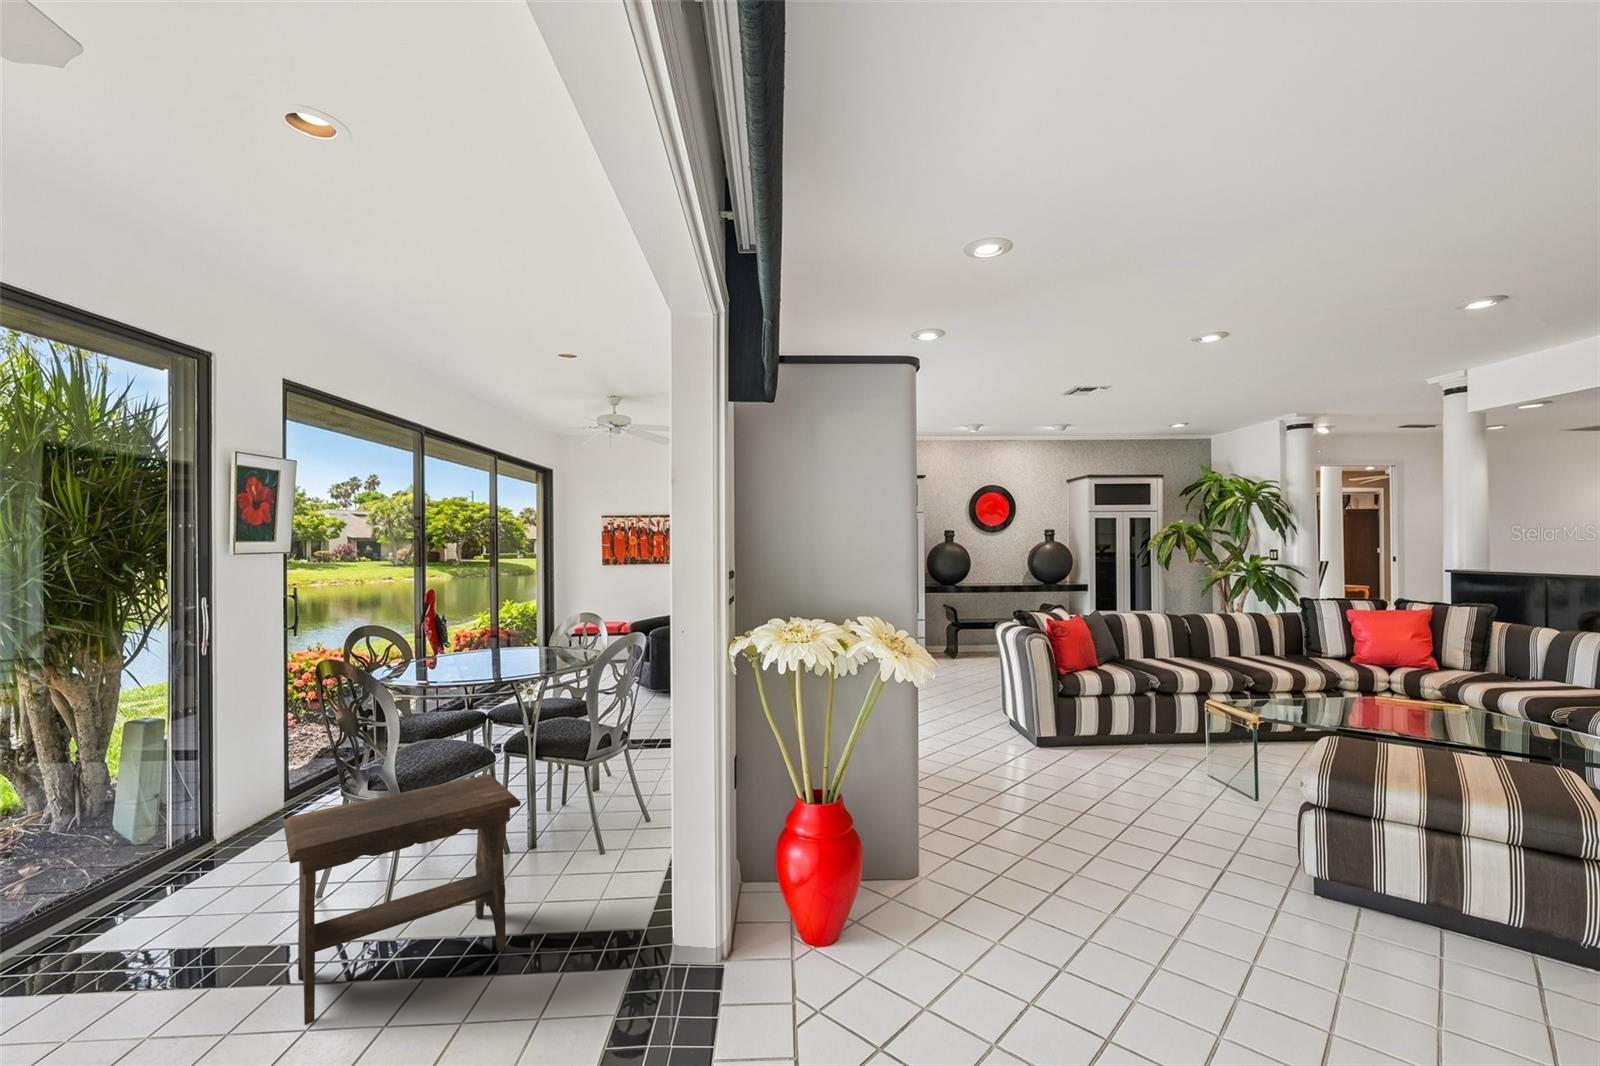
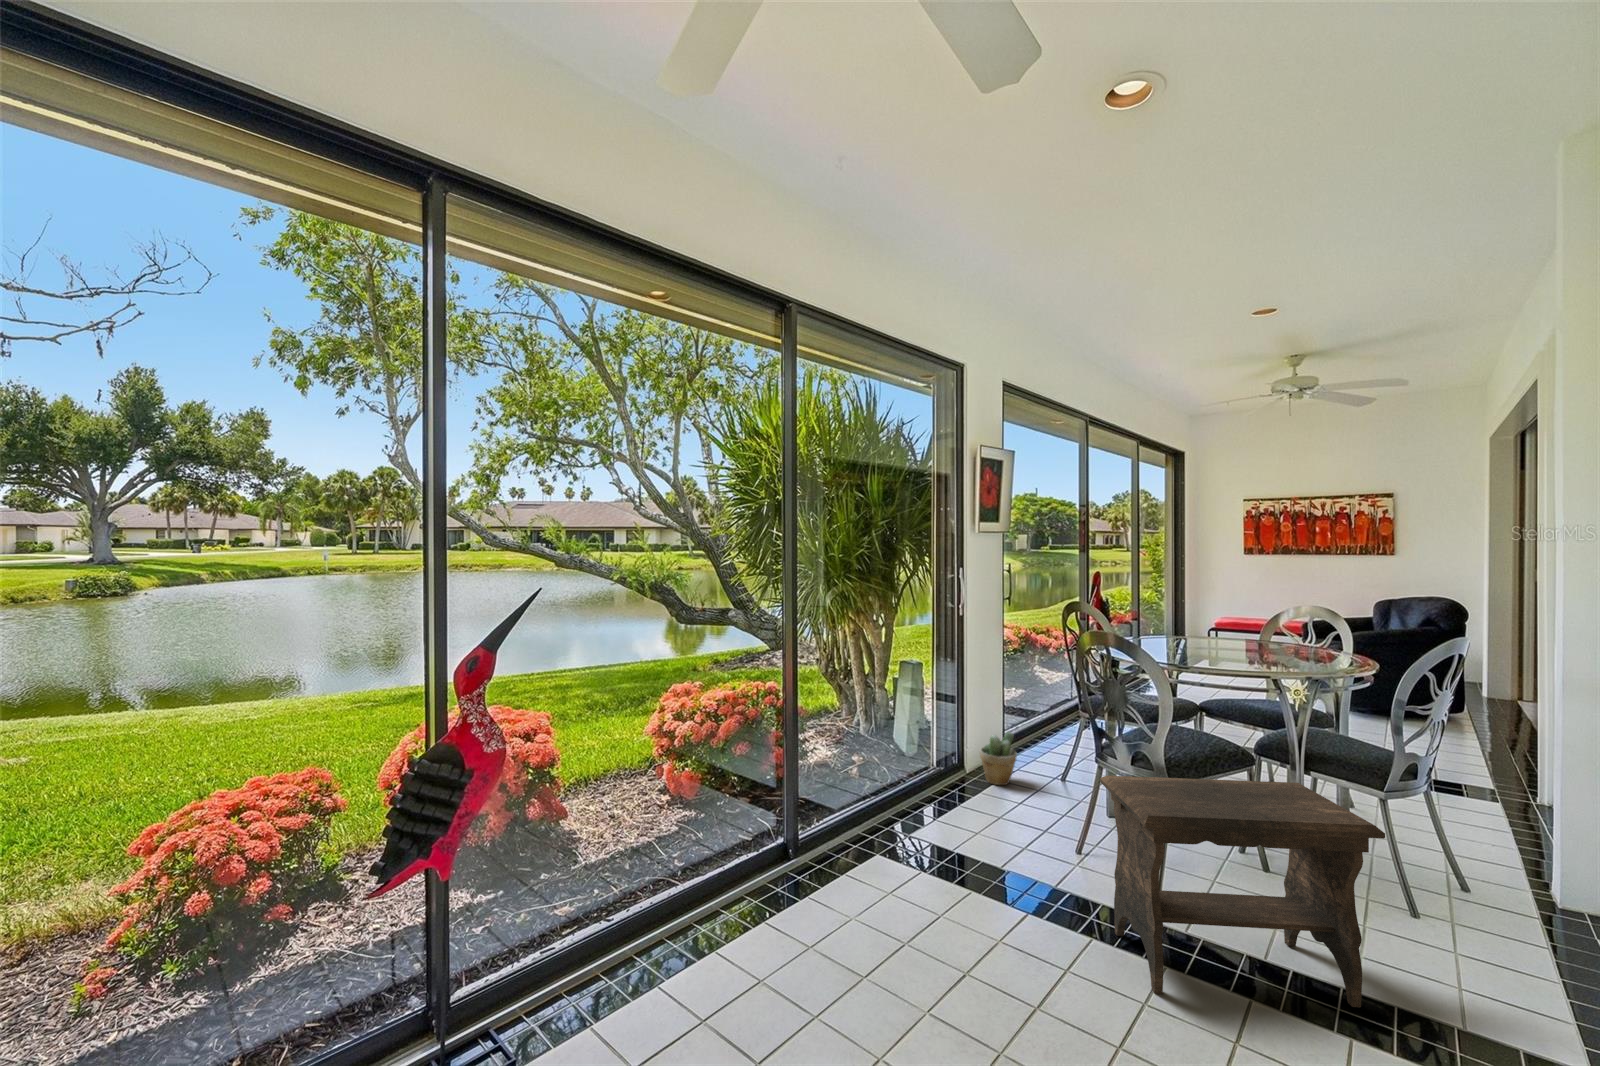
potted plant: none [227,784,281,851] -> present [980,732,1017,785]

